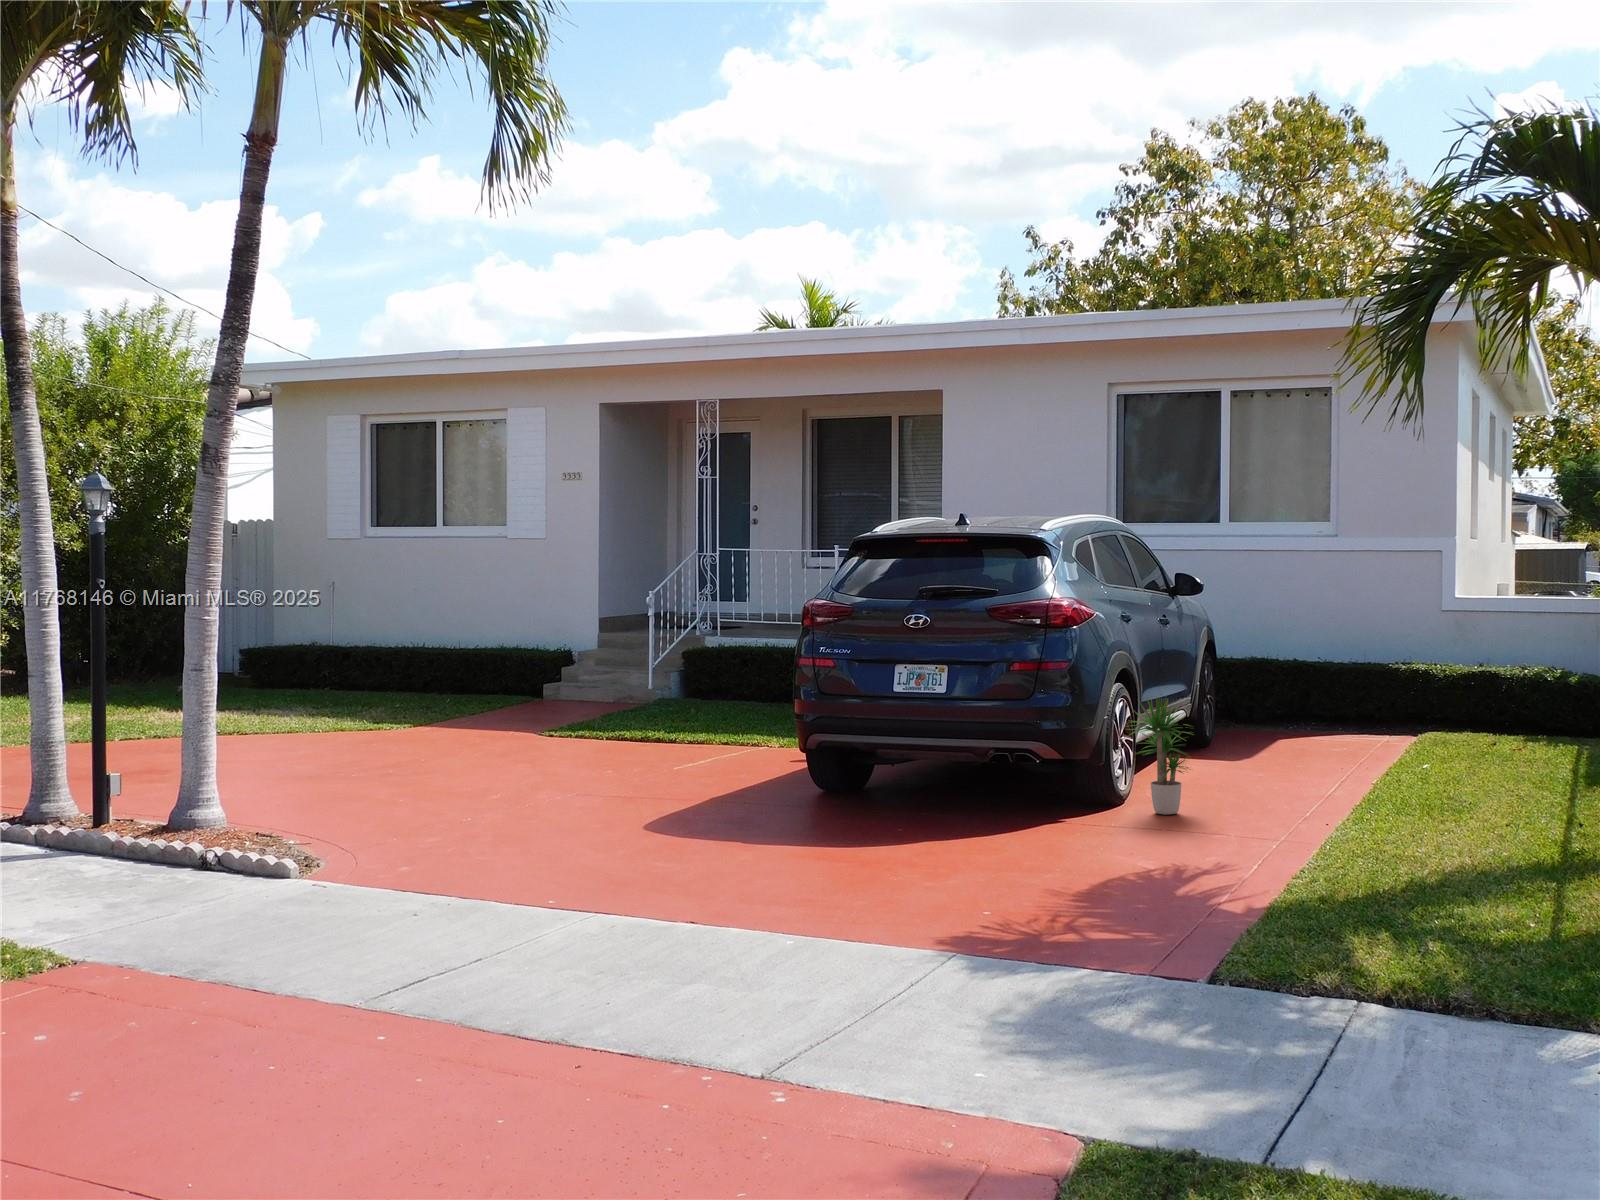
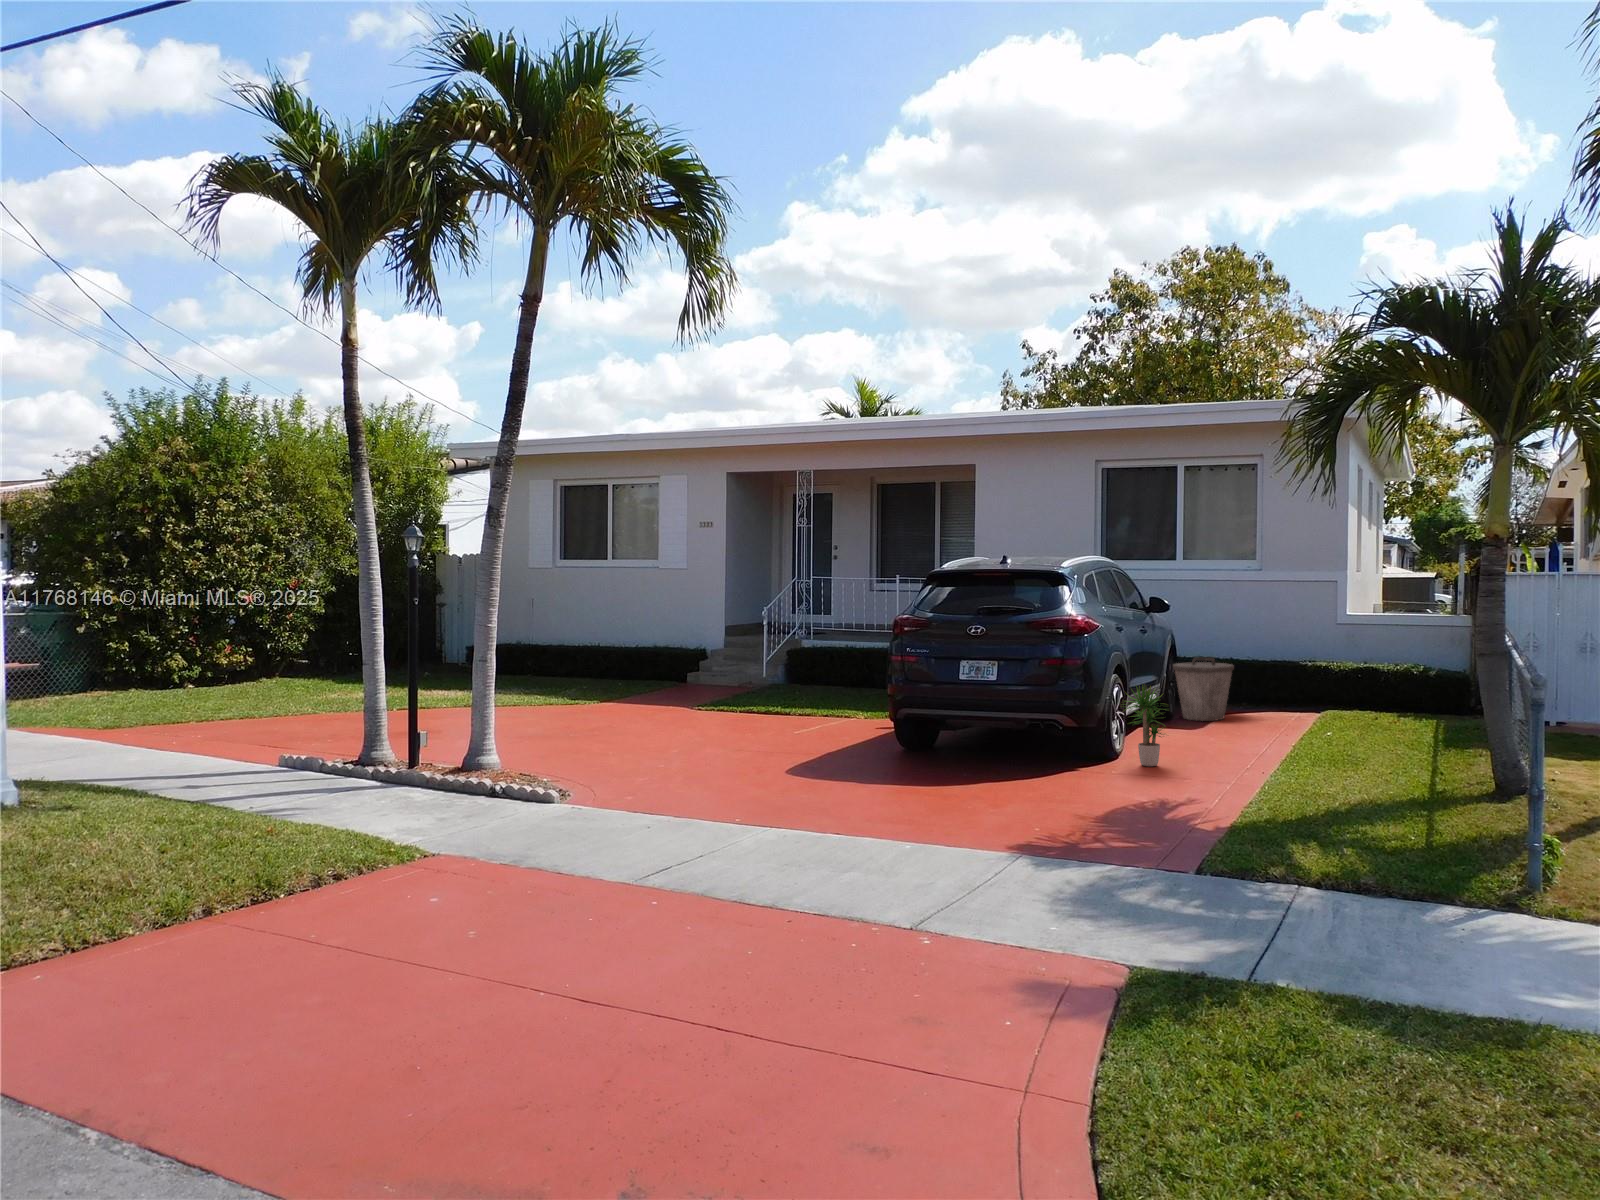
trash can: none [1210,658,1295,747] -> present [1173,658,1234,721]

